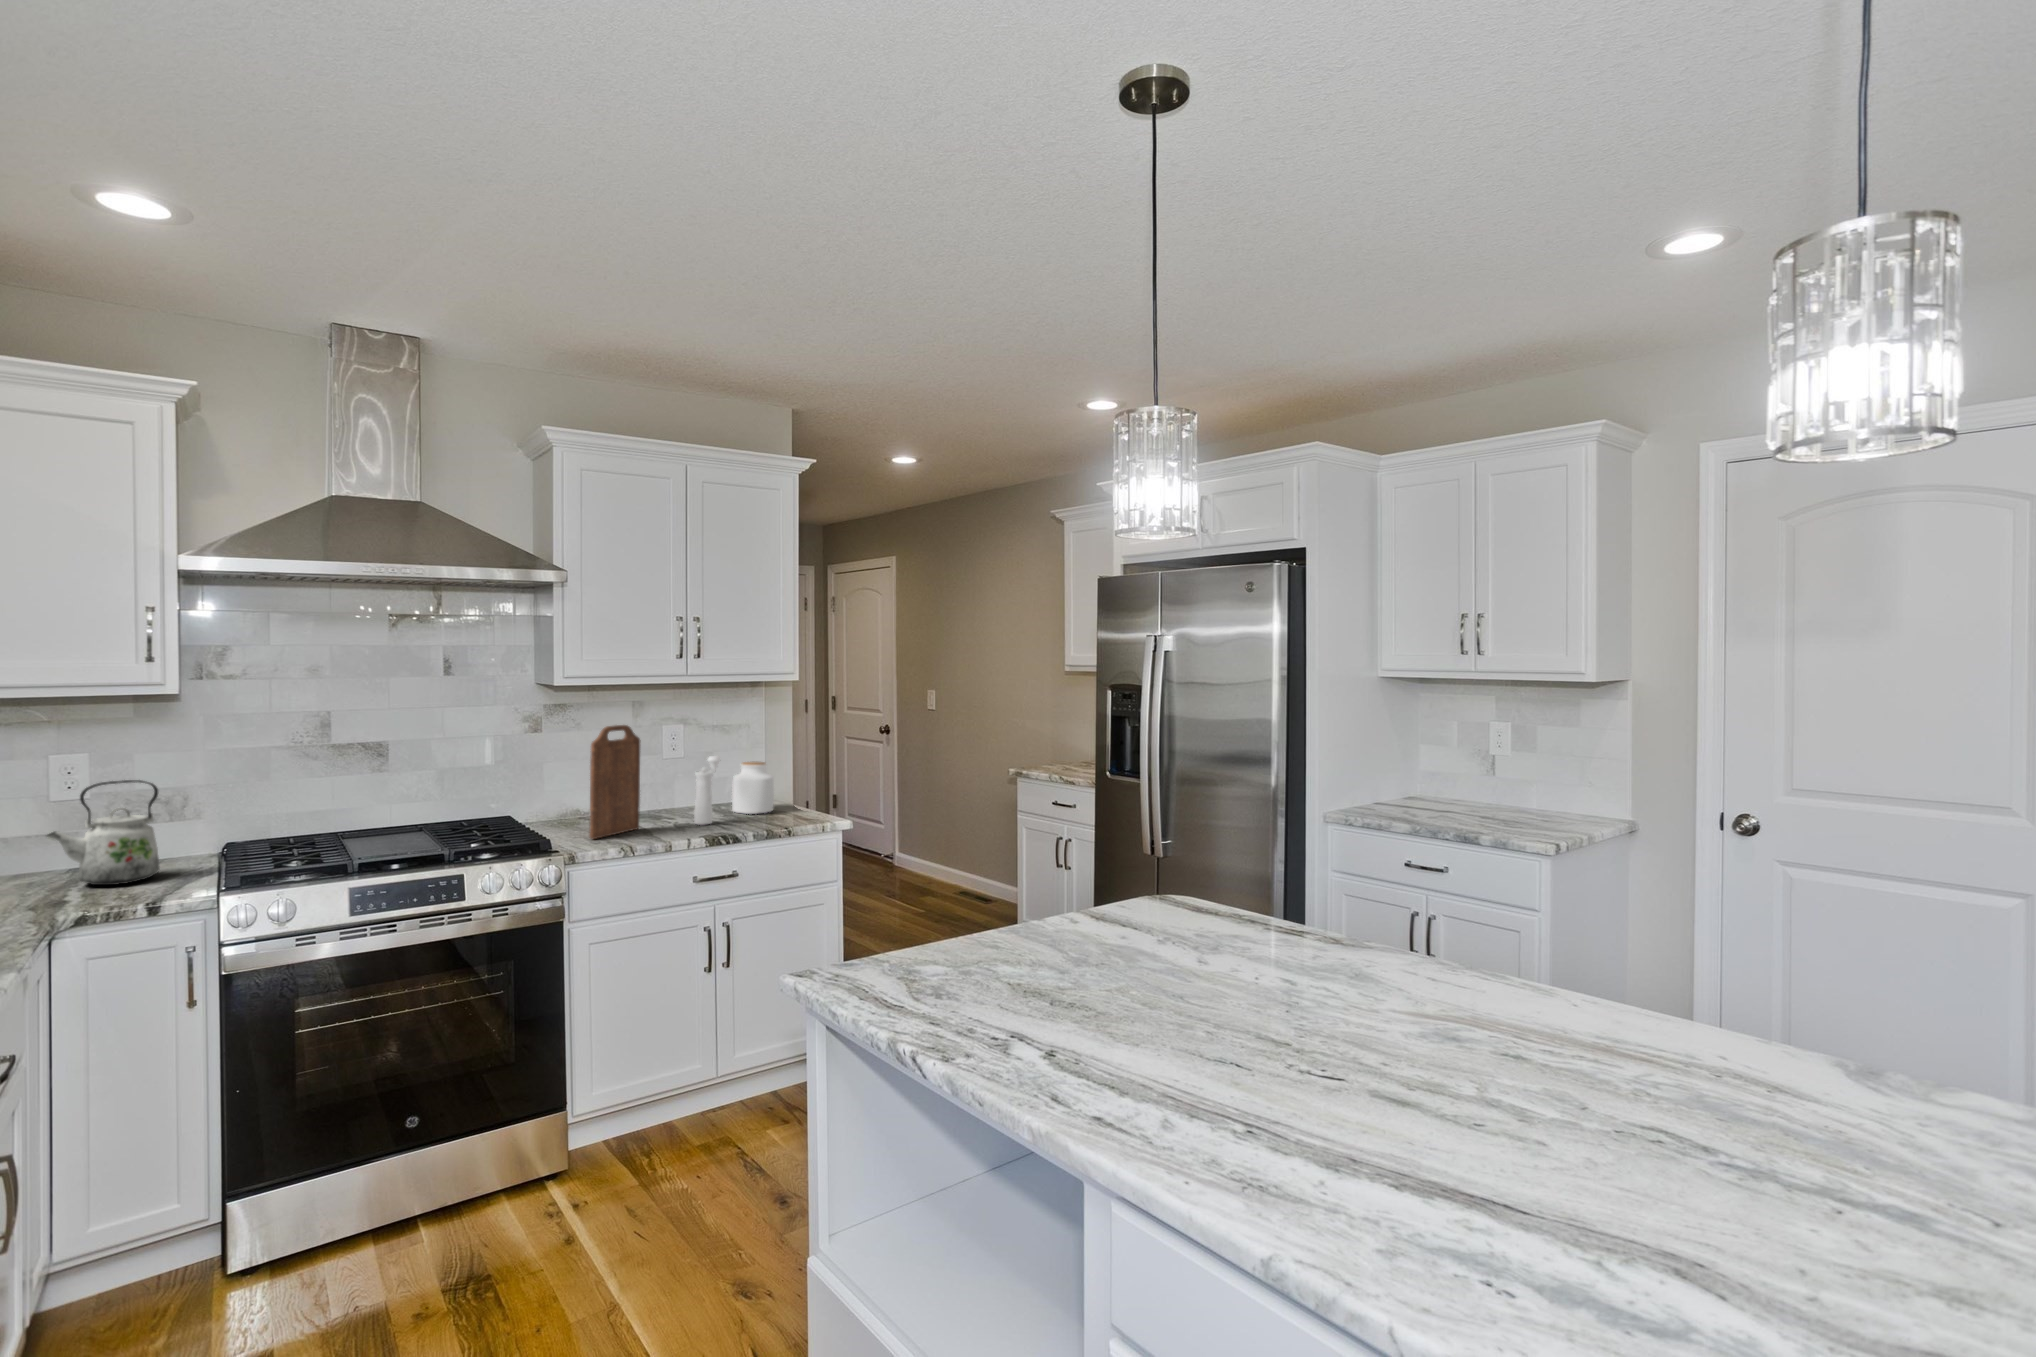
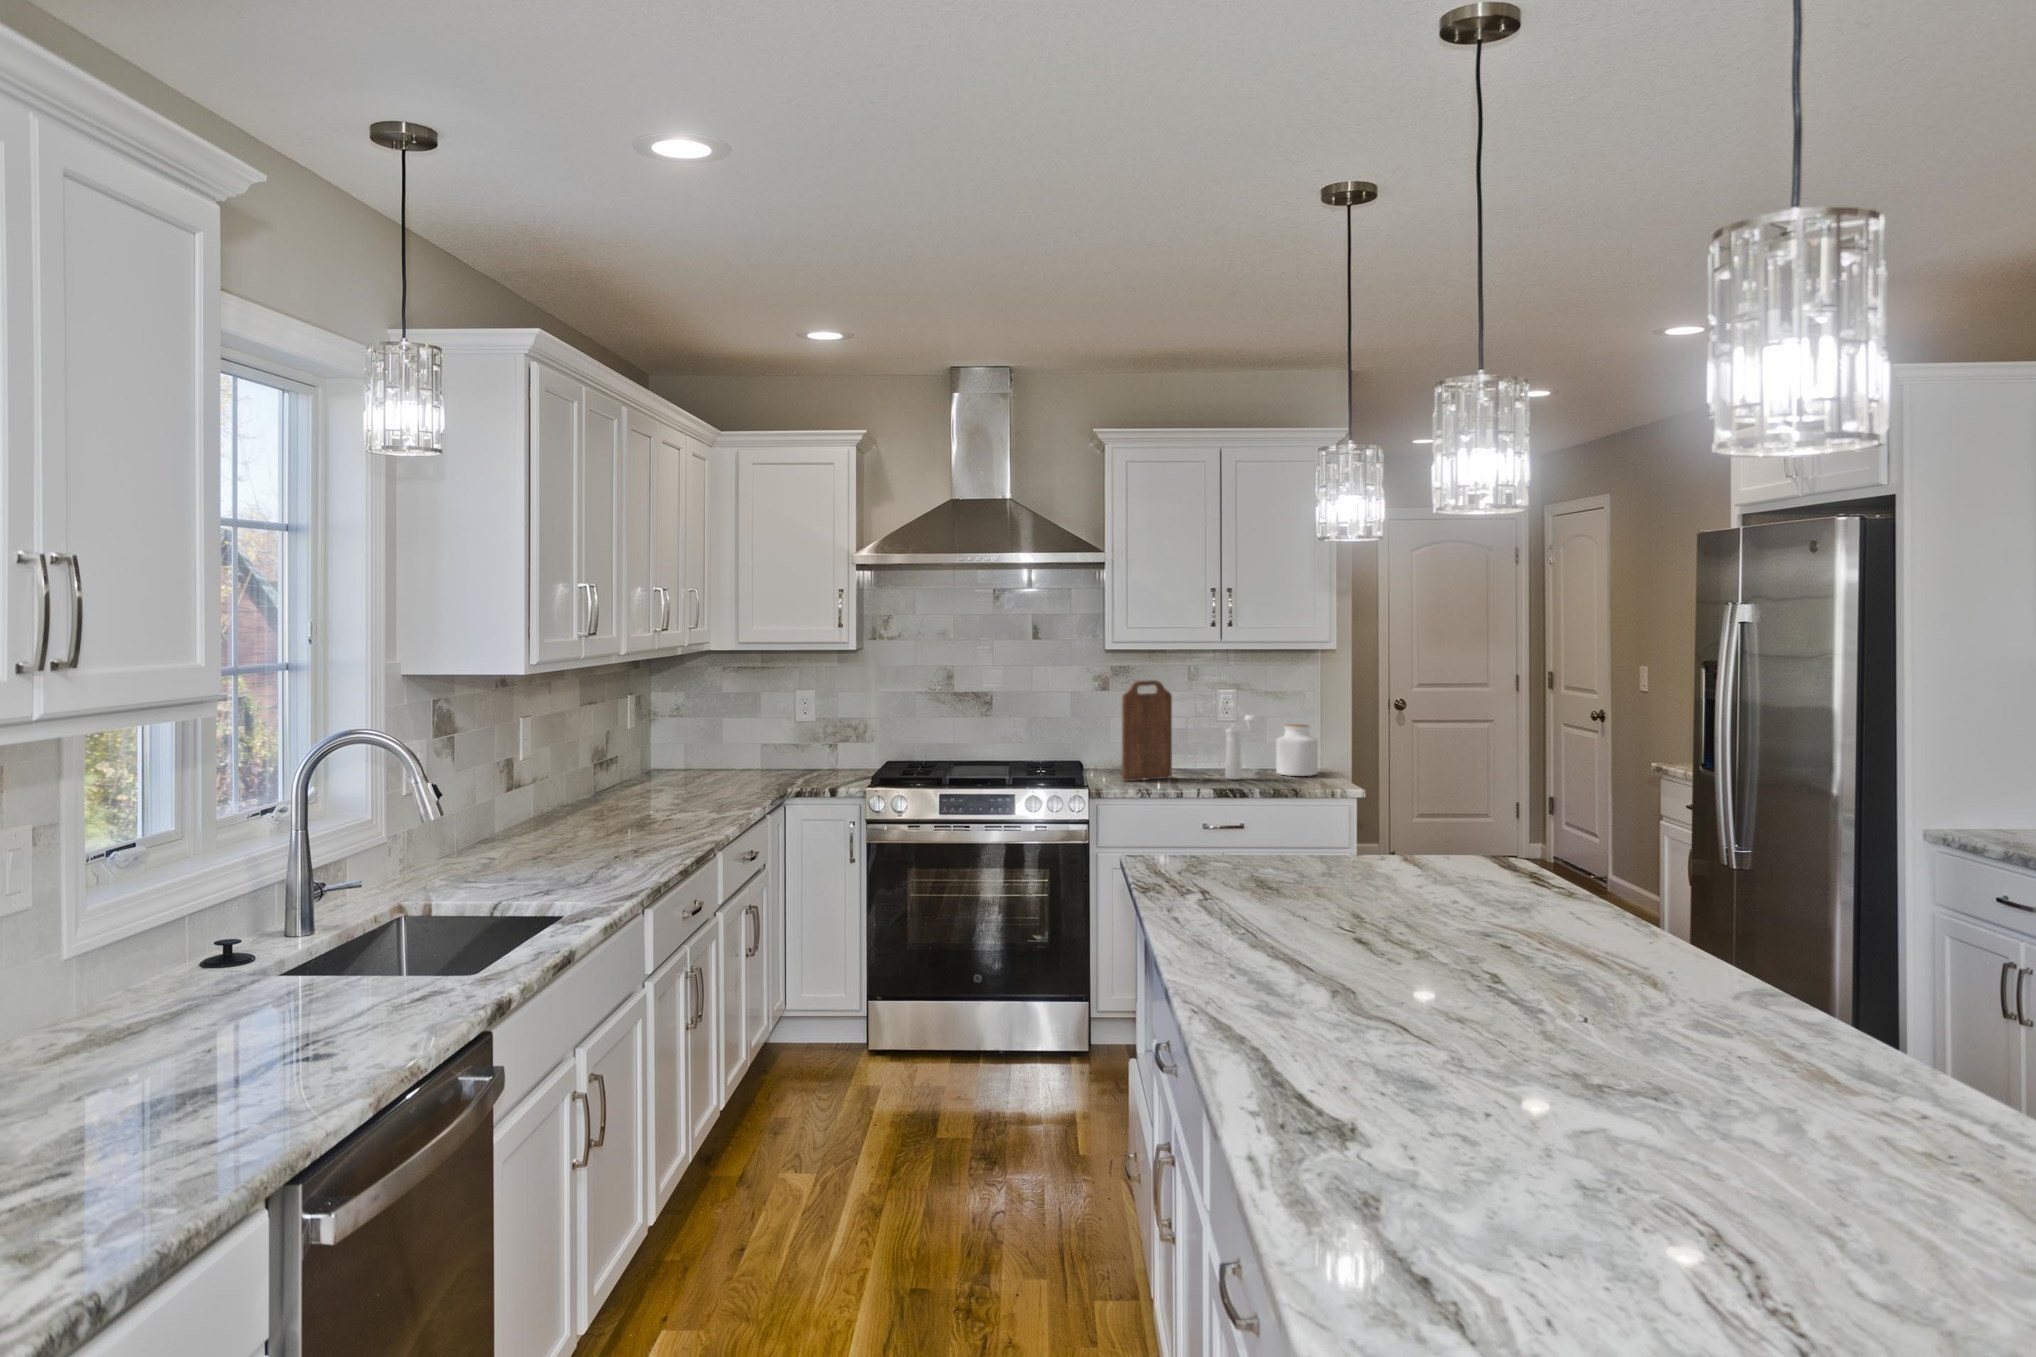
kettle: present [47,780,160,885] -> none [790,709,847,779]

